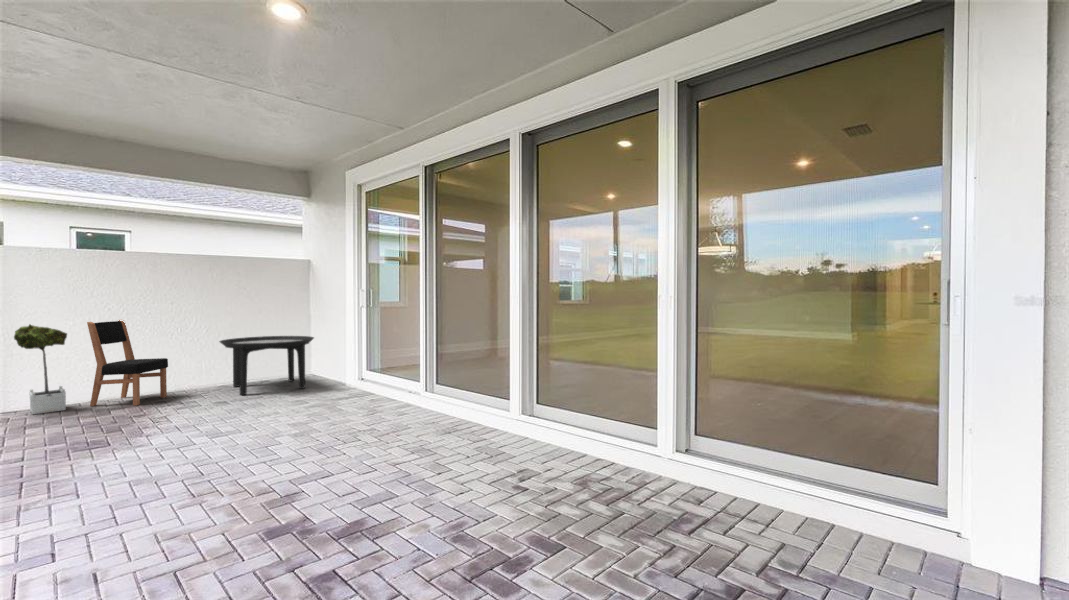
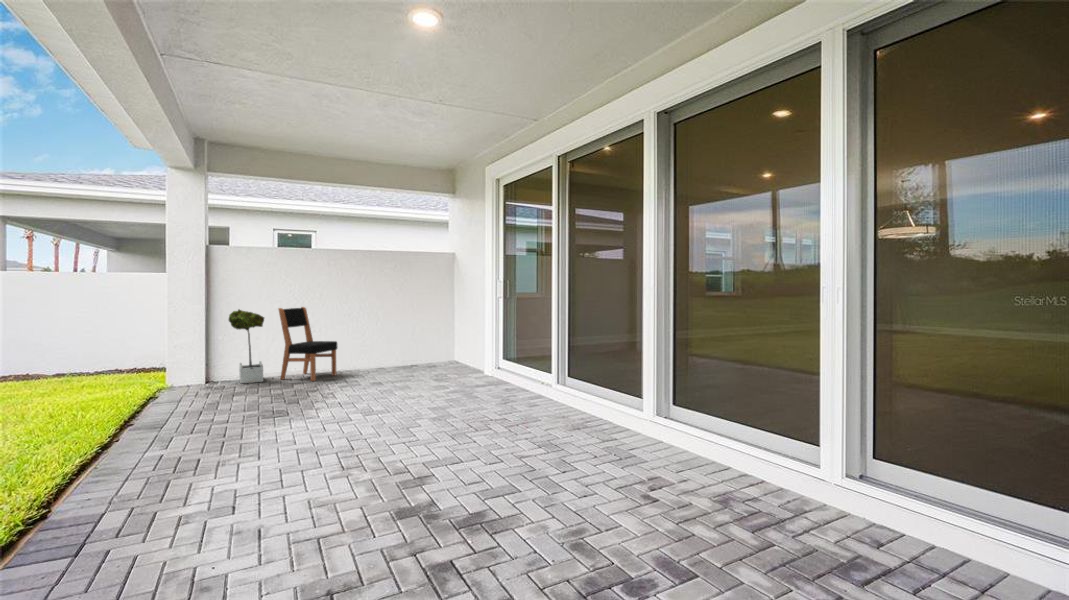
round table: present [219,336,314,395] -> none [377,324,457,378]

